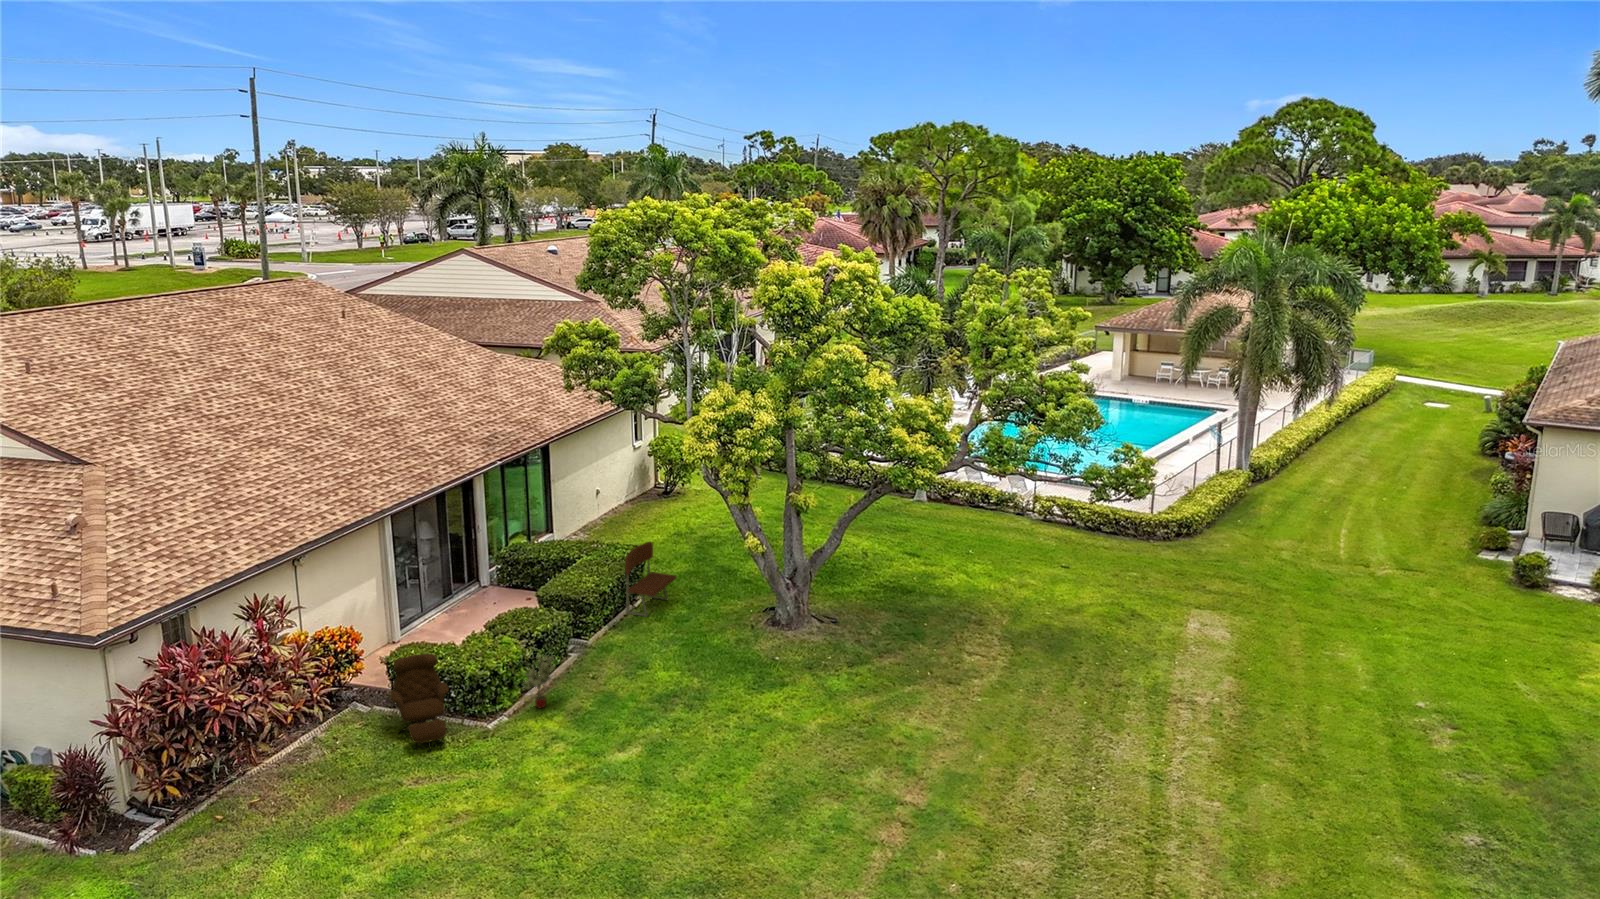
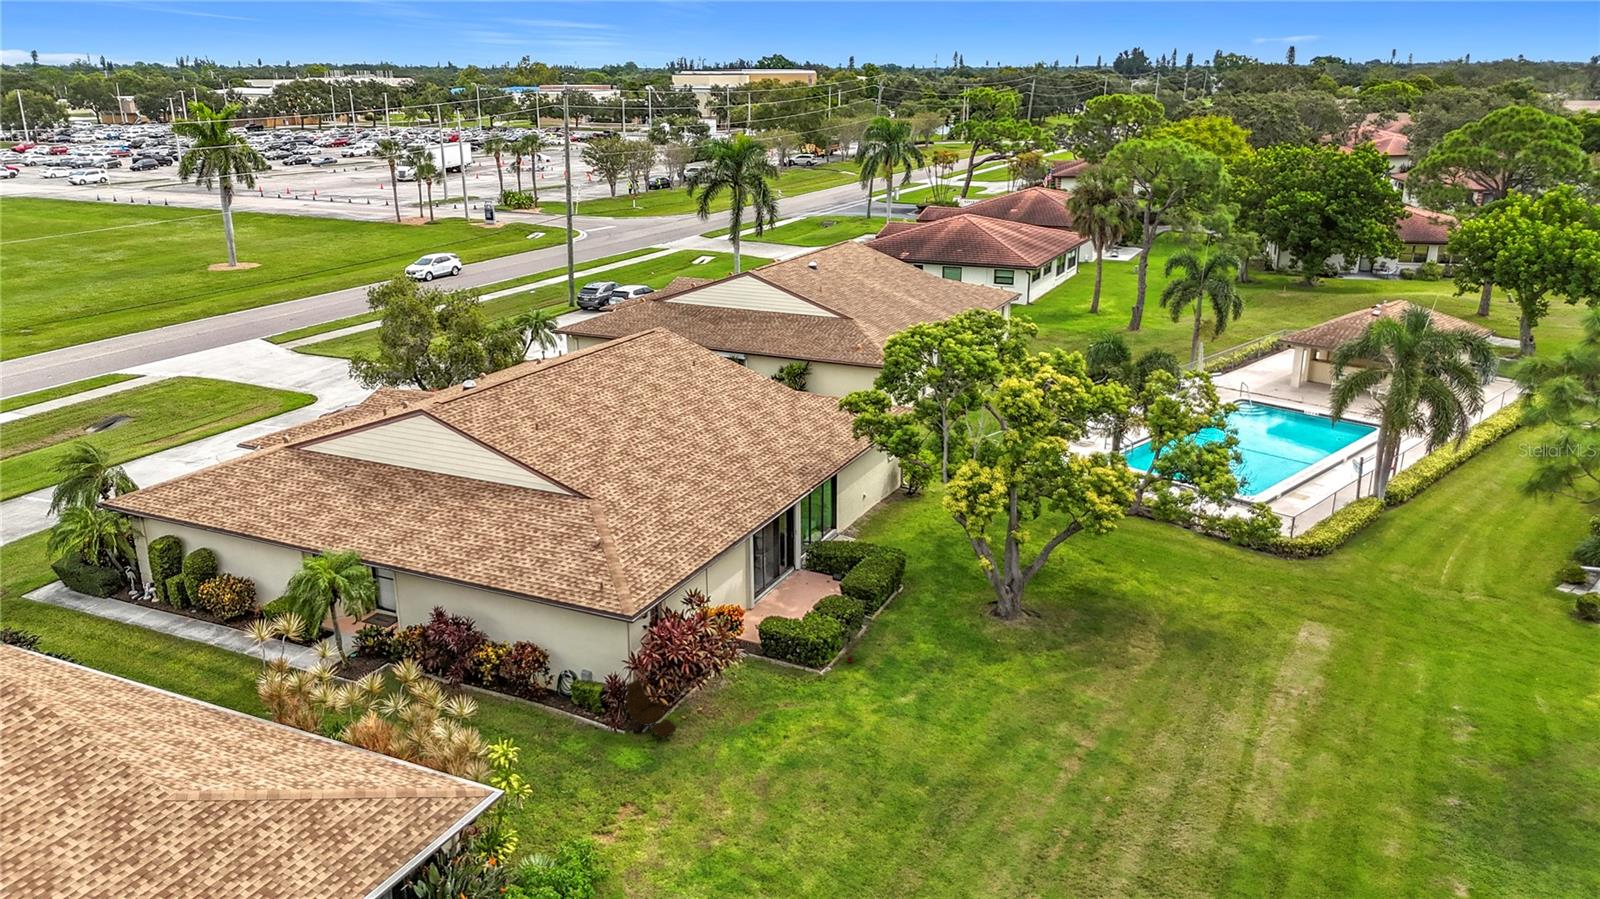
bench: present [625,542,676,617] -> none [894,549,928,602]
lounge chair: present [390,654,449,750] -> present [626,679,676,739]

